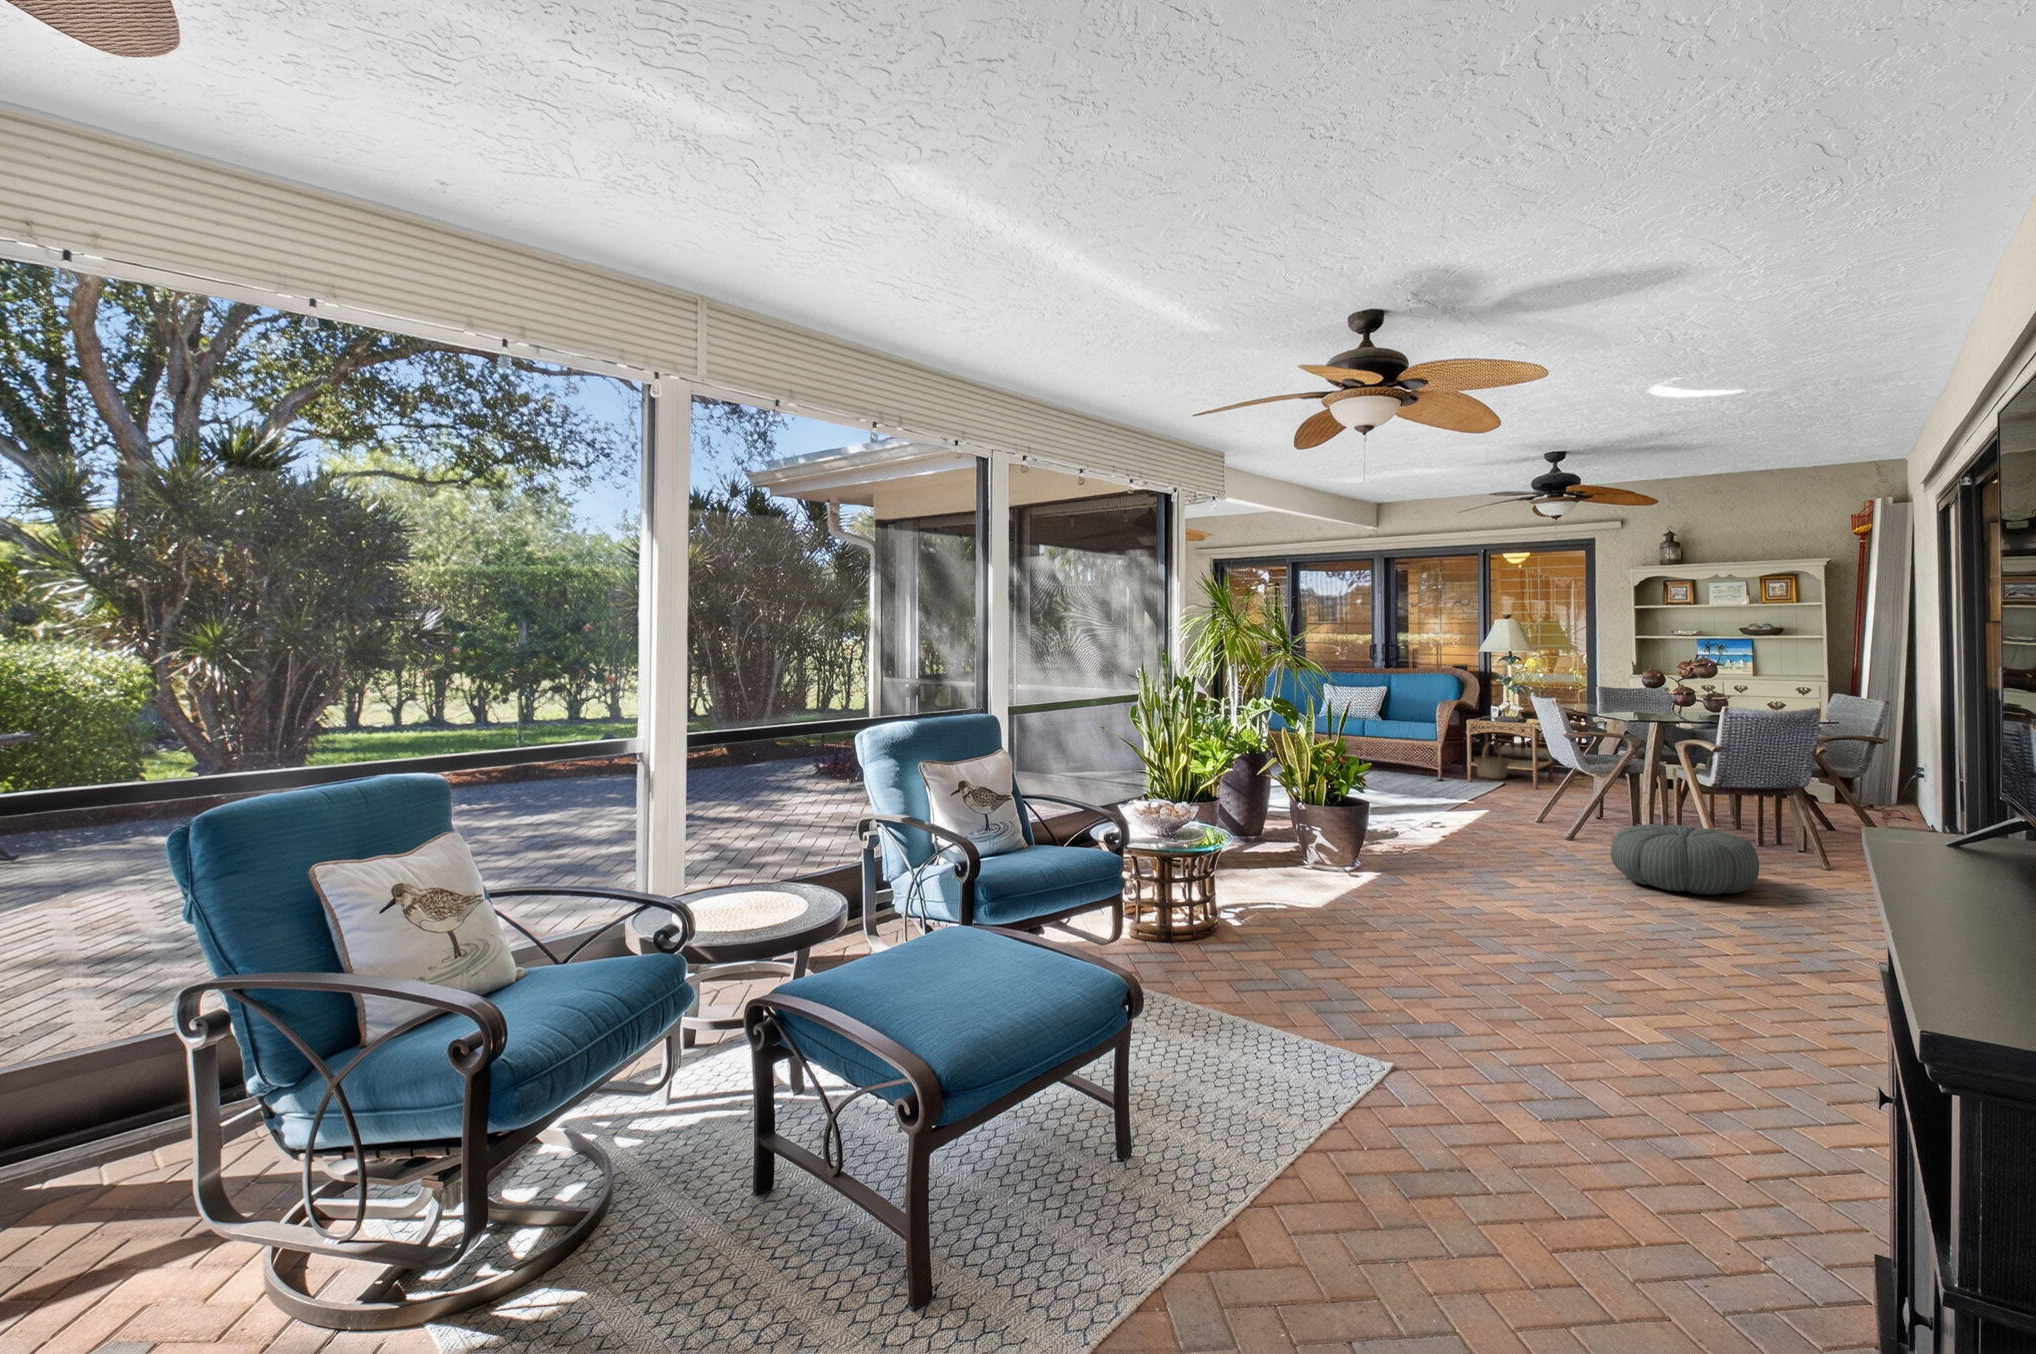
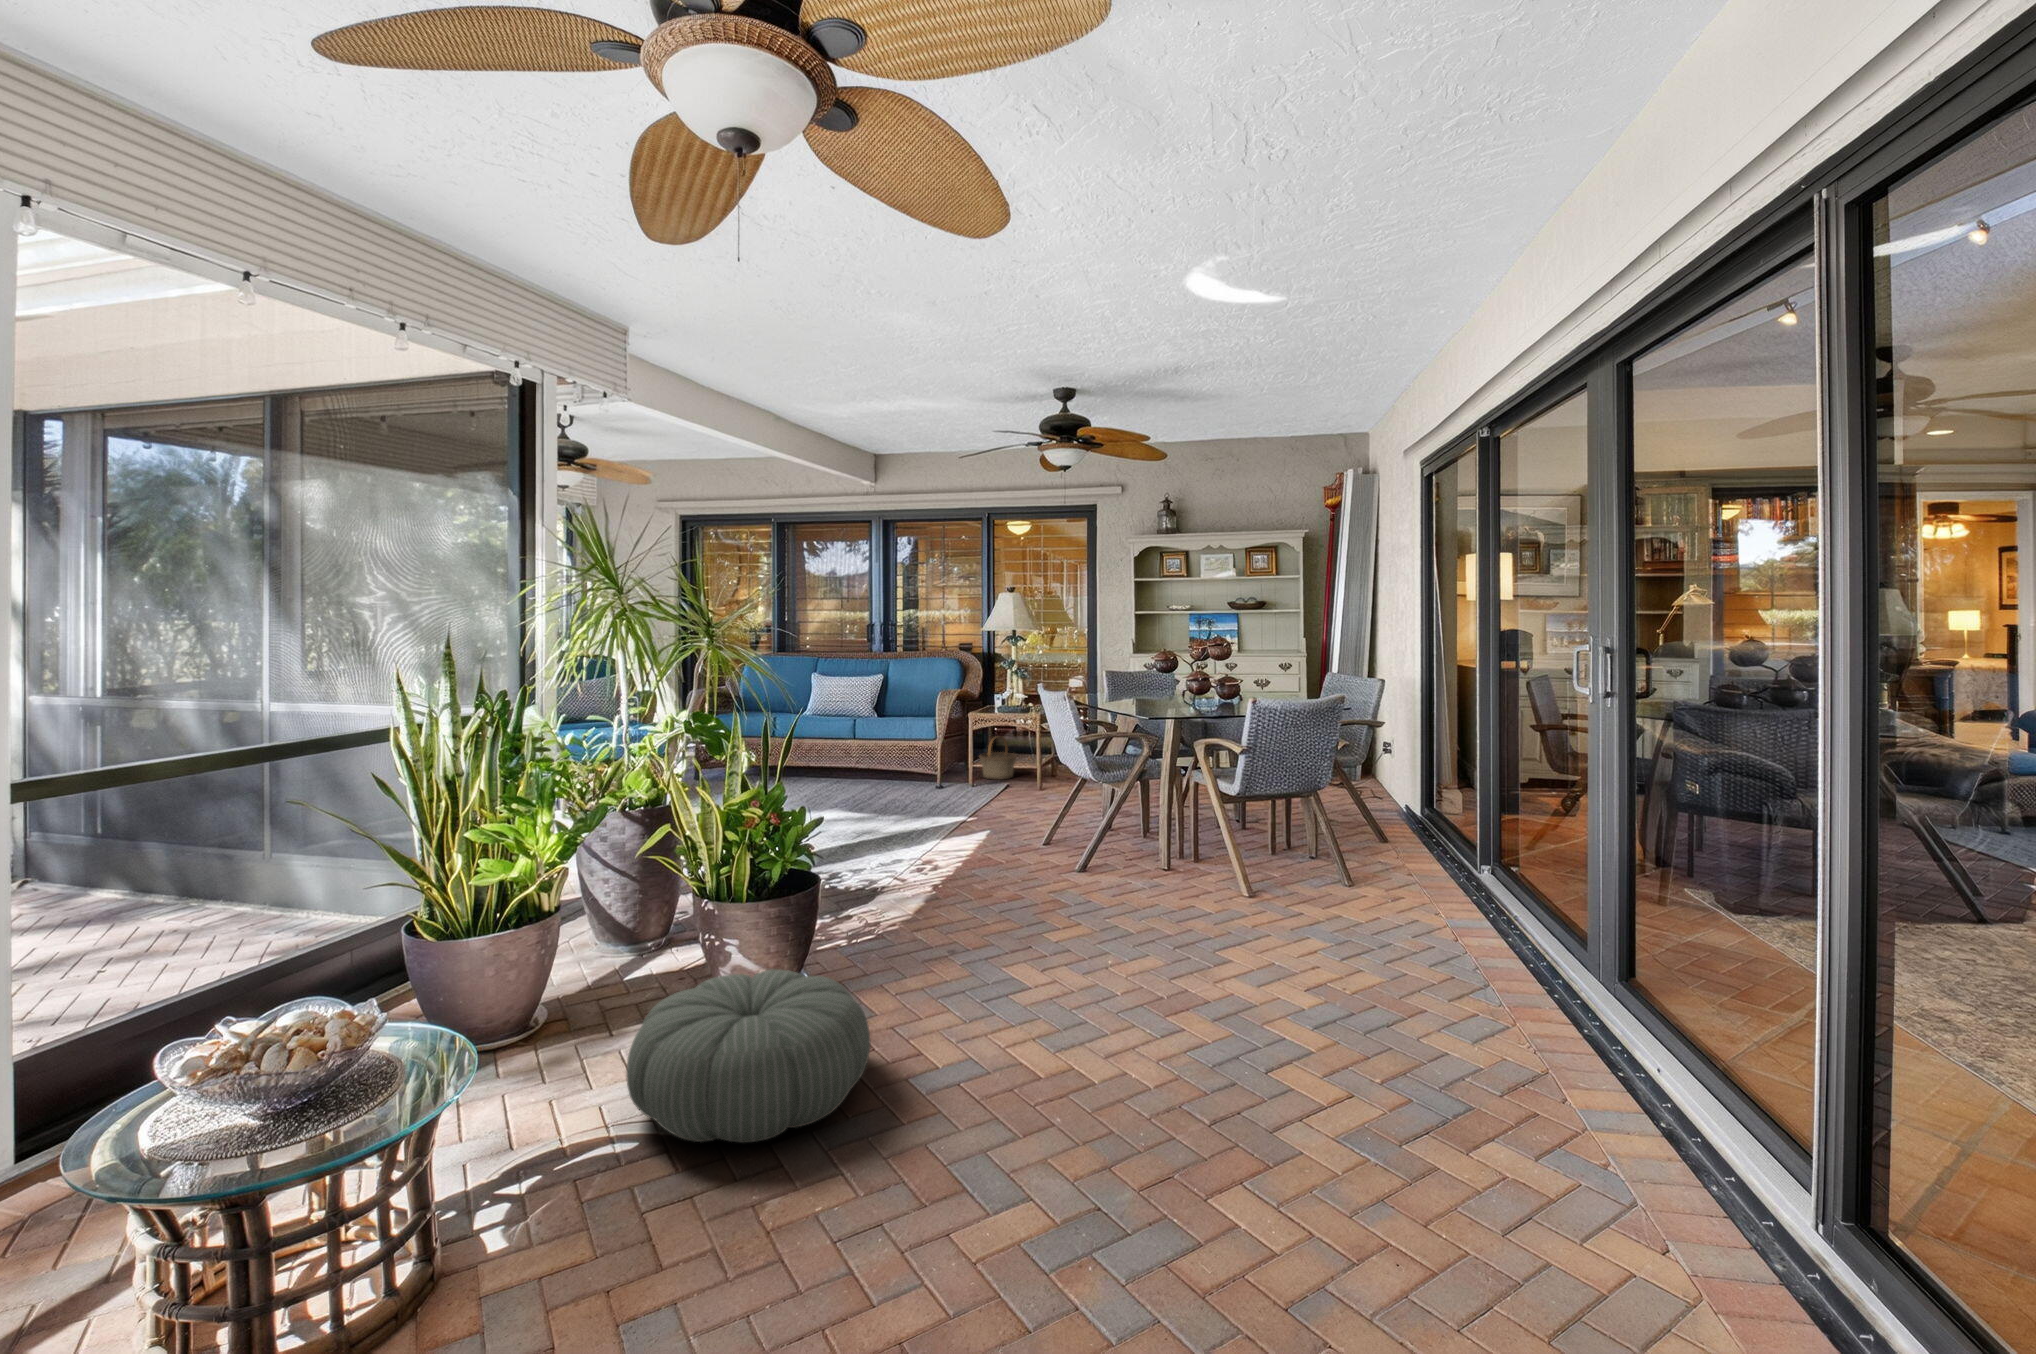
pouf: present [1611,824,1759,895] -> present [626,969,870,1143]

